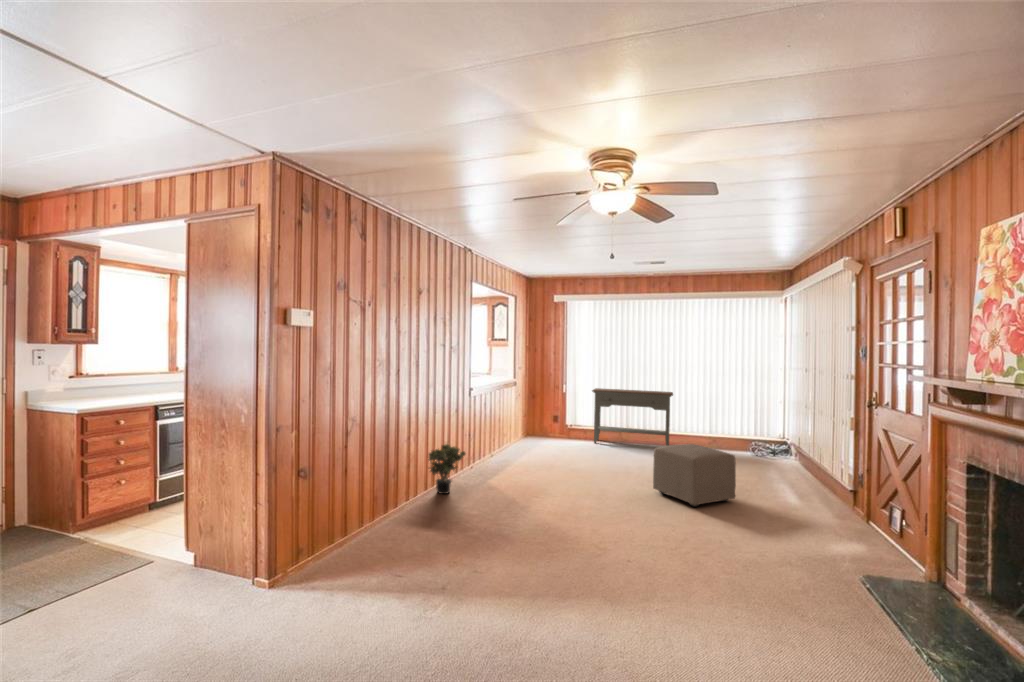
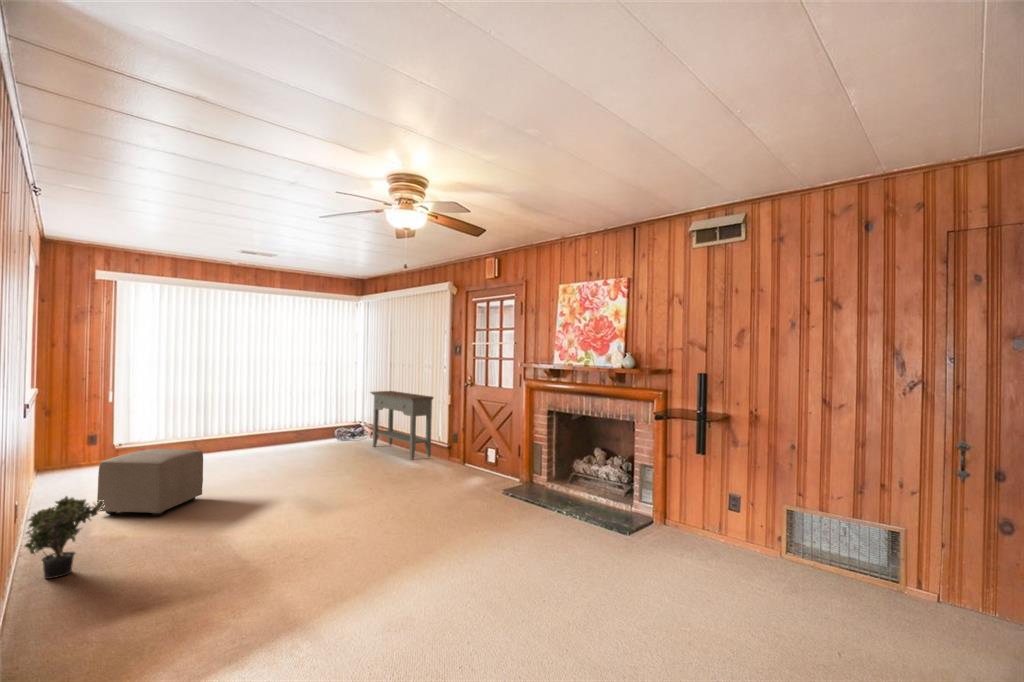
console table: present [592,388,673,446] -> present [371,391,433,459]
ottoman: present [653,444,736,507] -> present [97,449,203,516]

